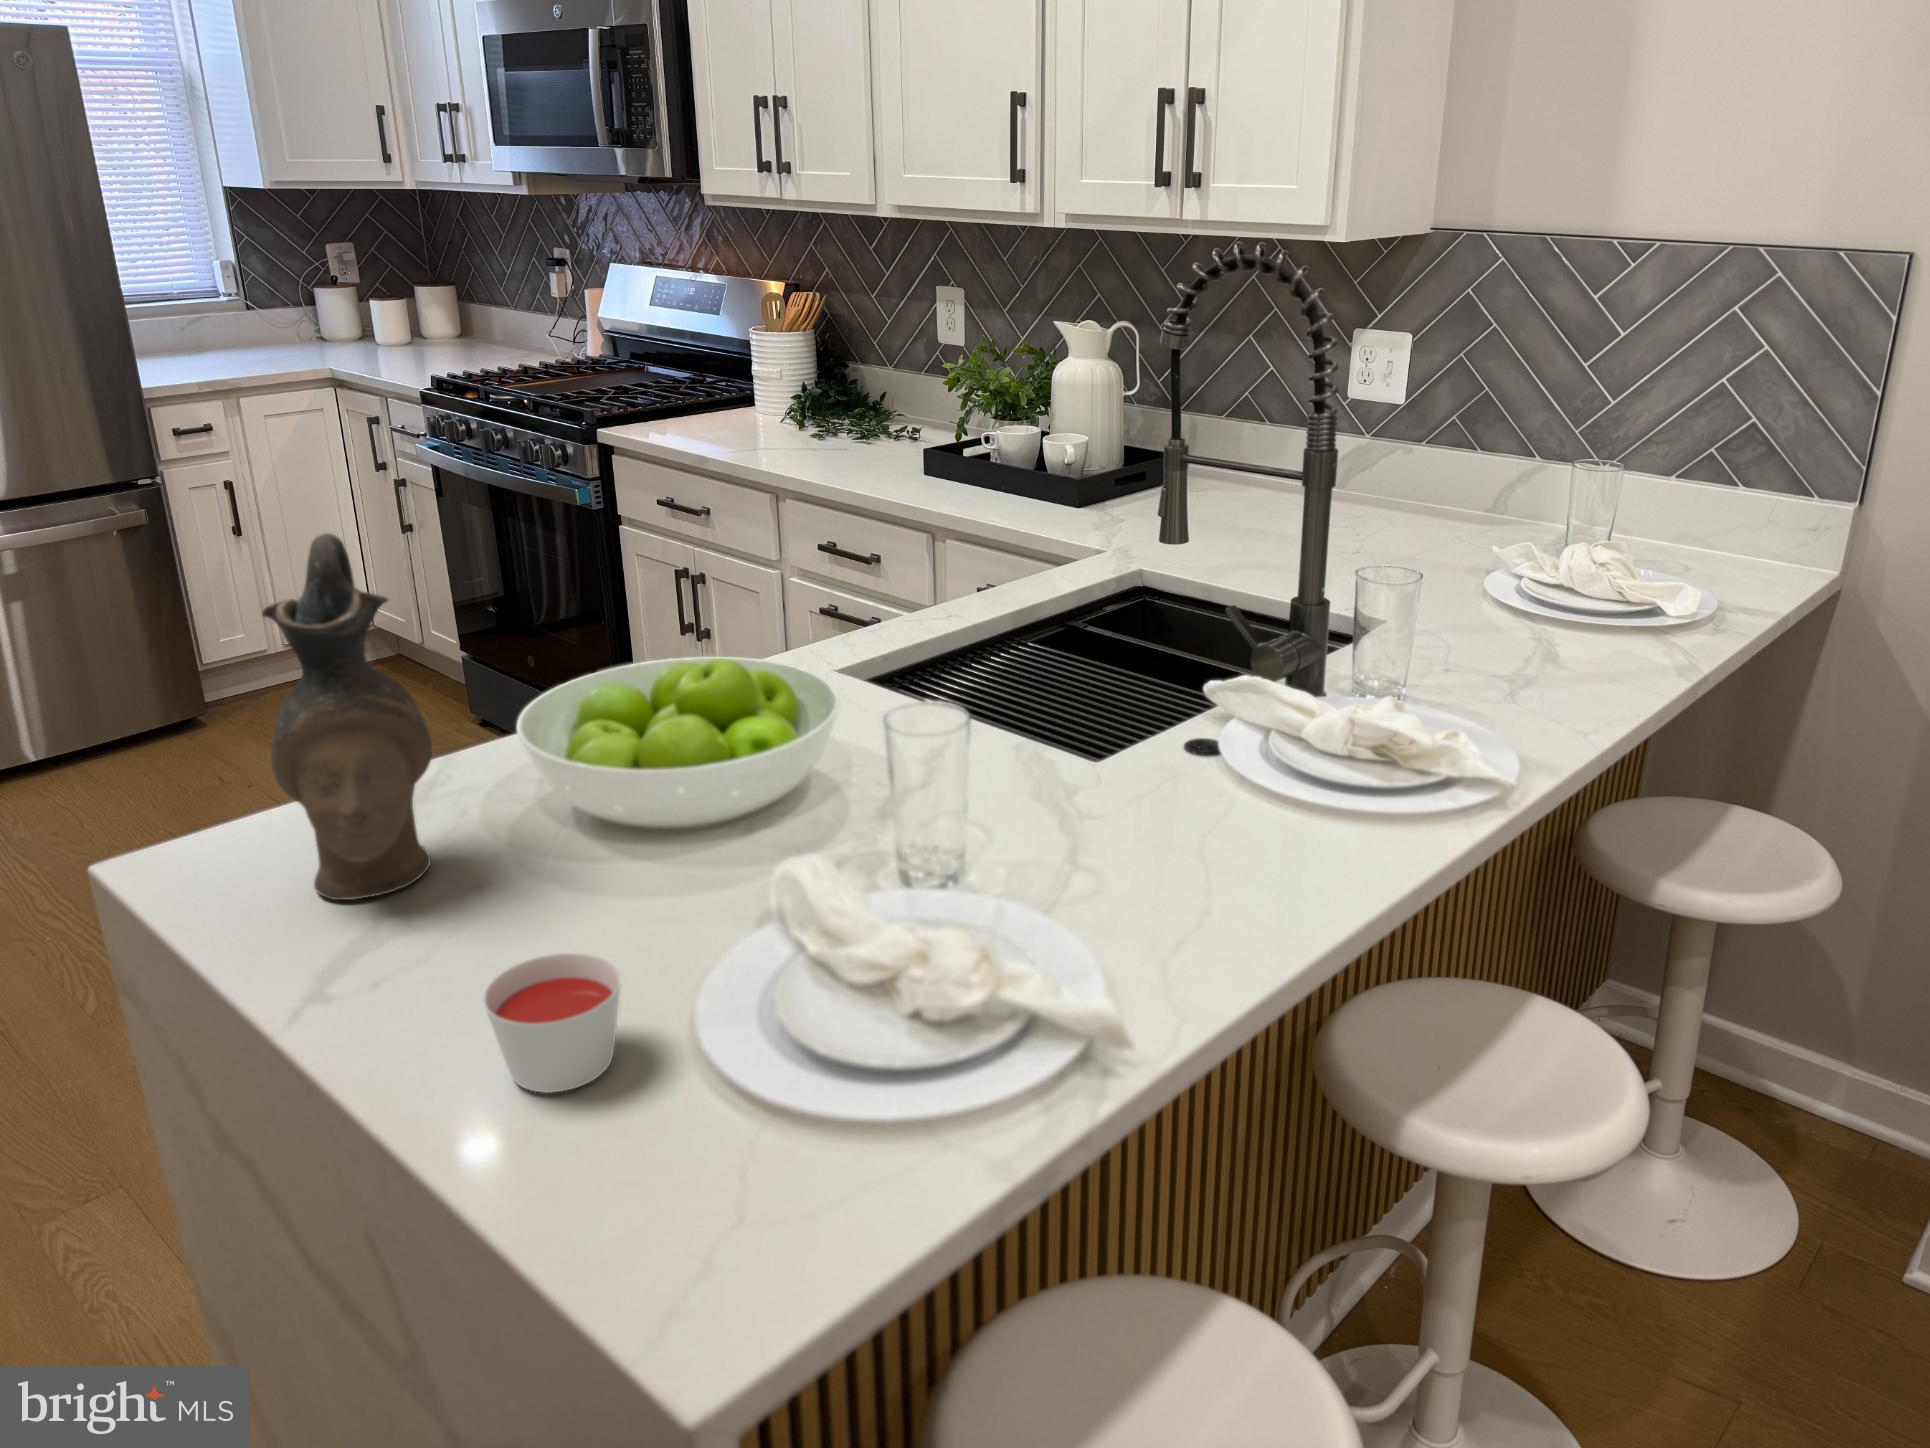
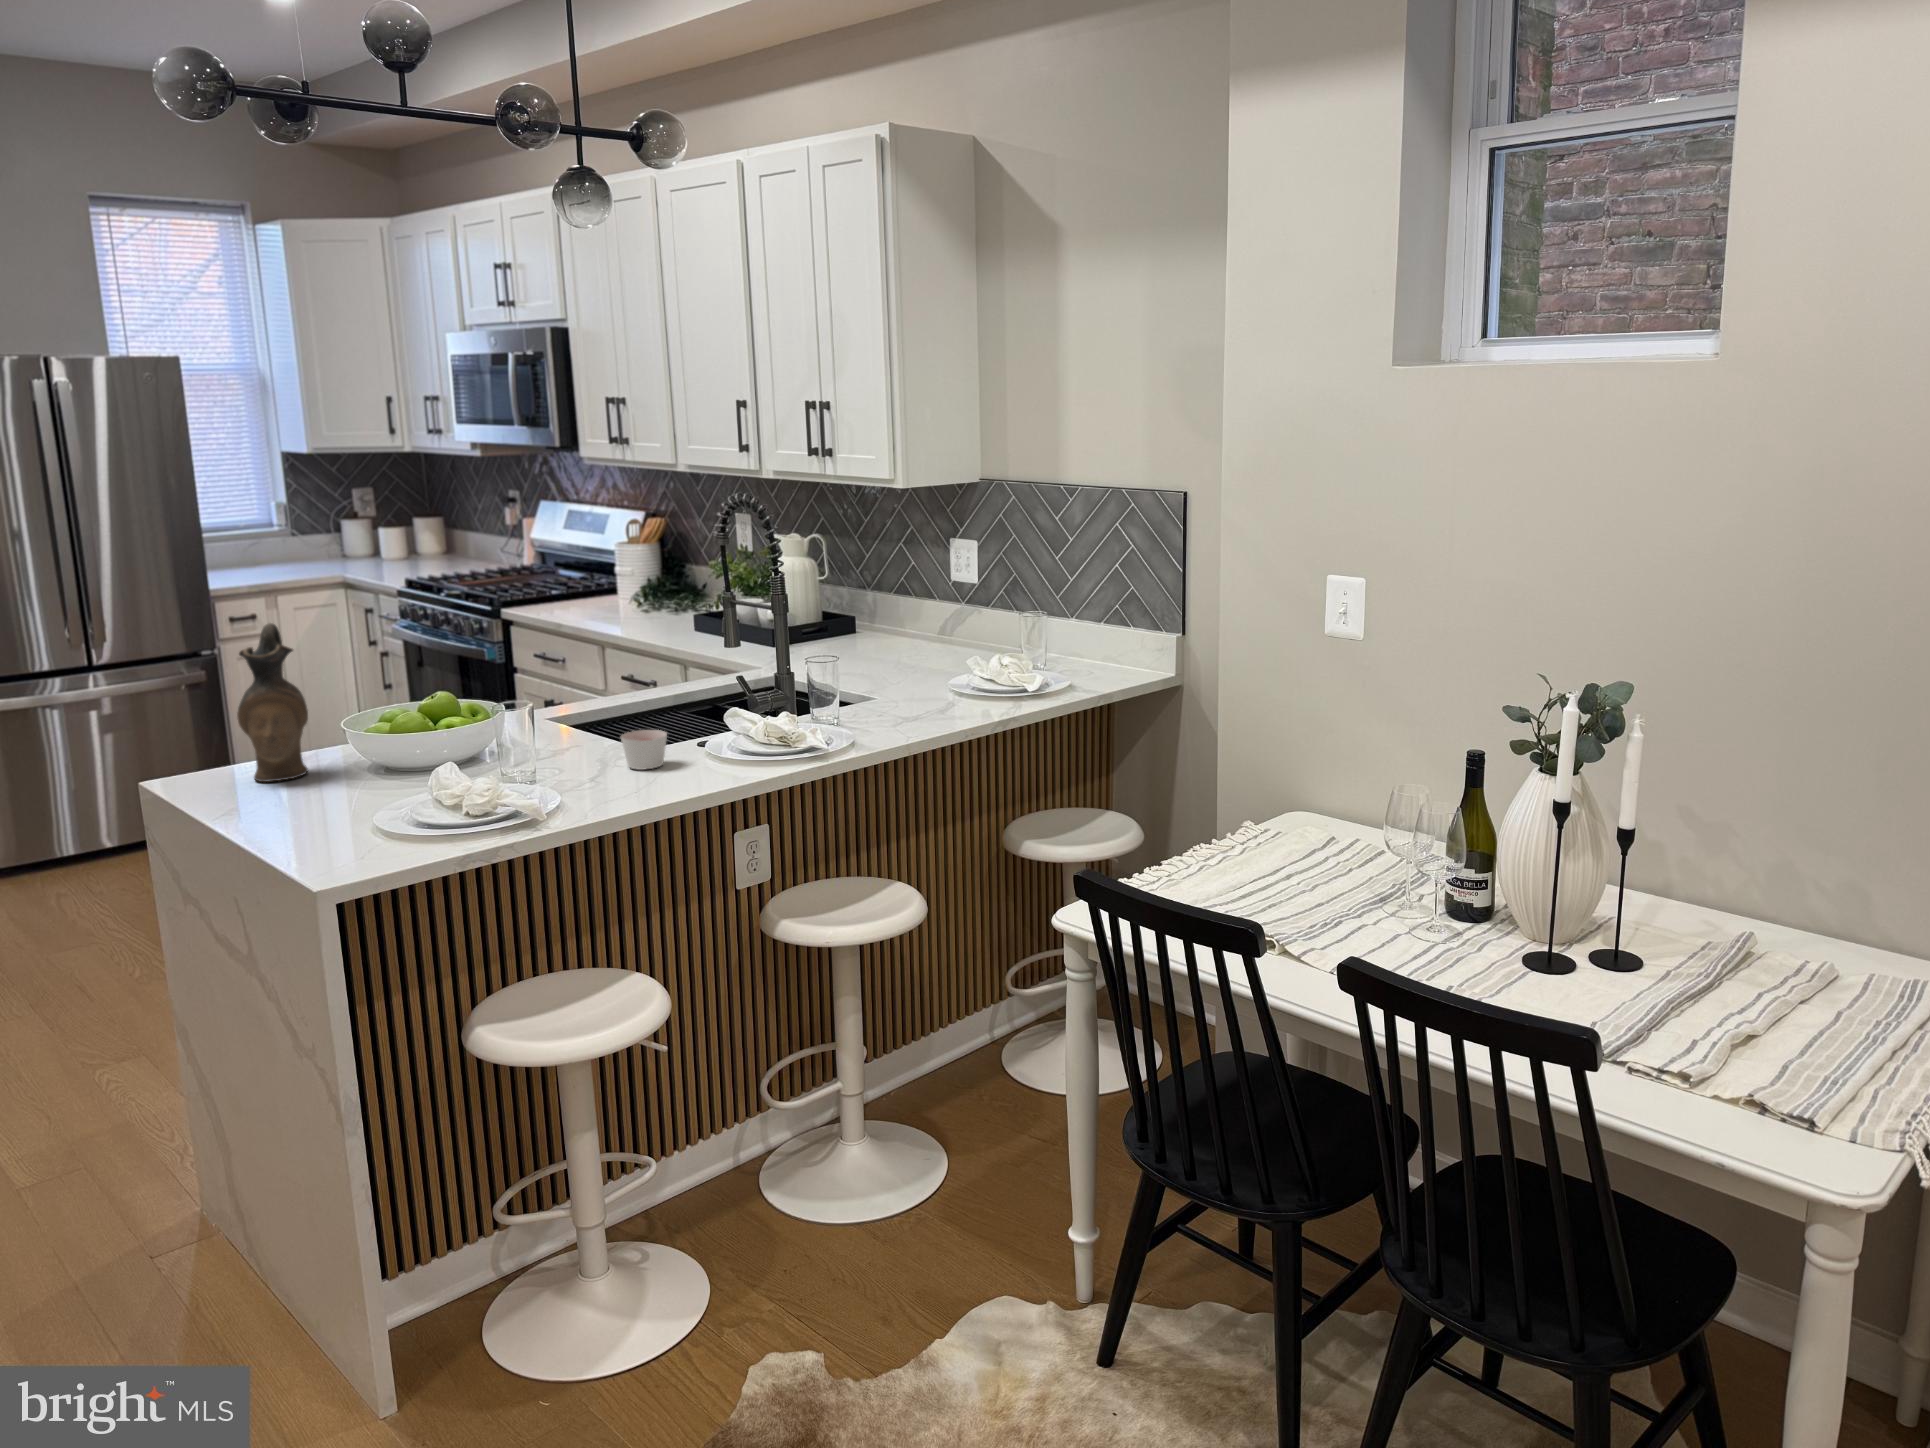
candle: present [483,952,621,1093] -> present [621,730,667,770]

